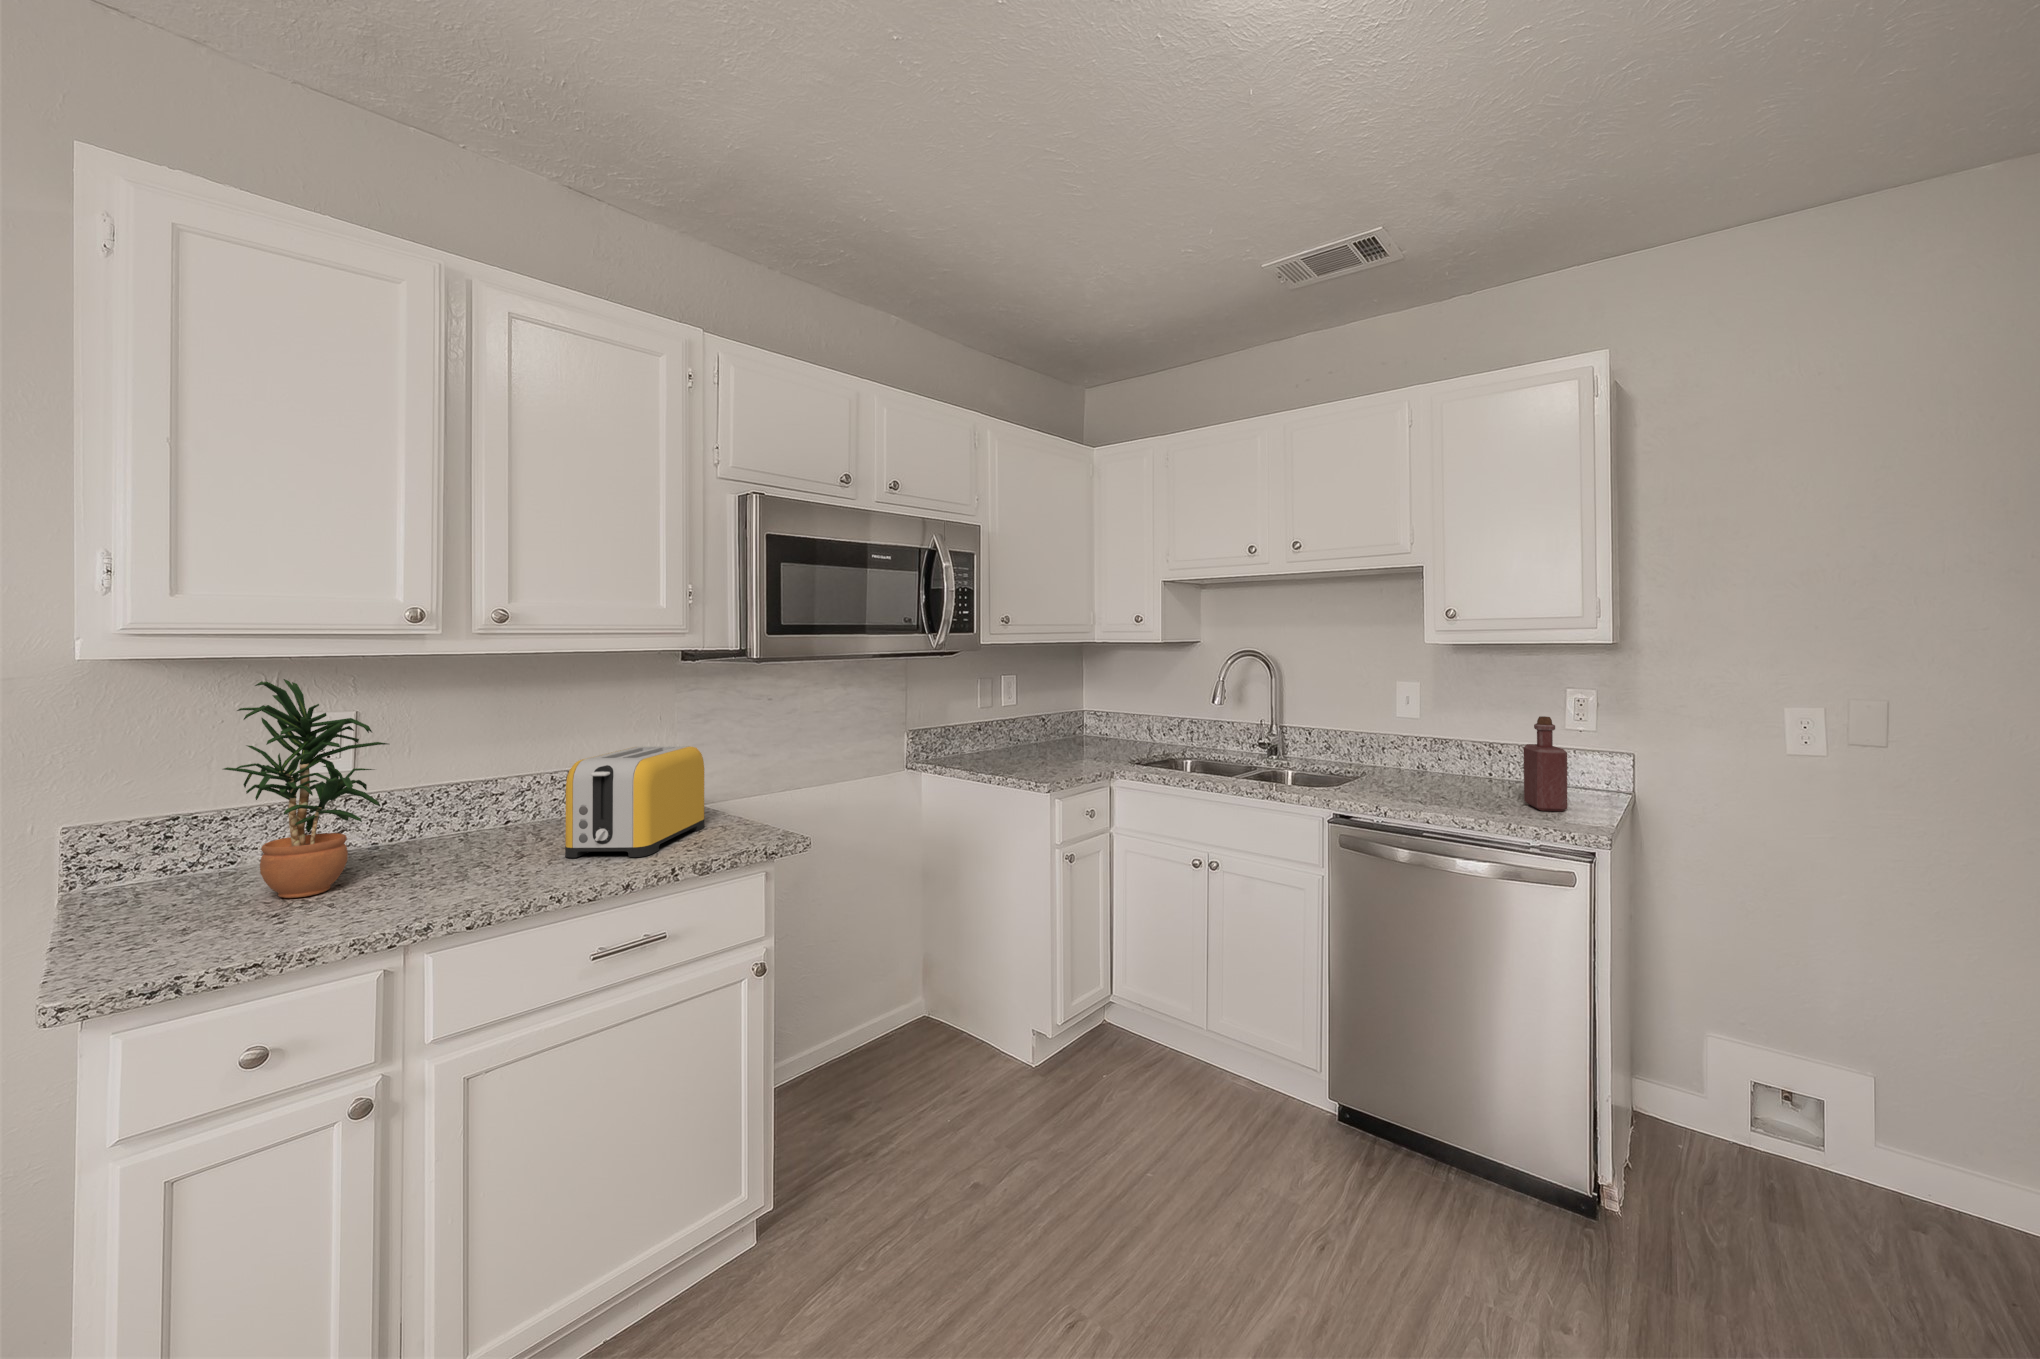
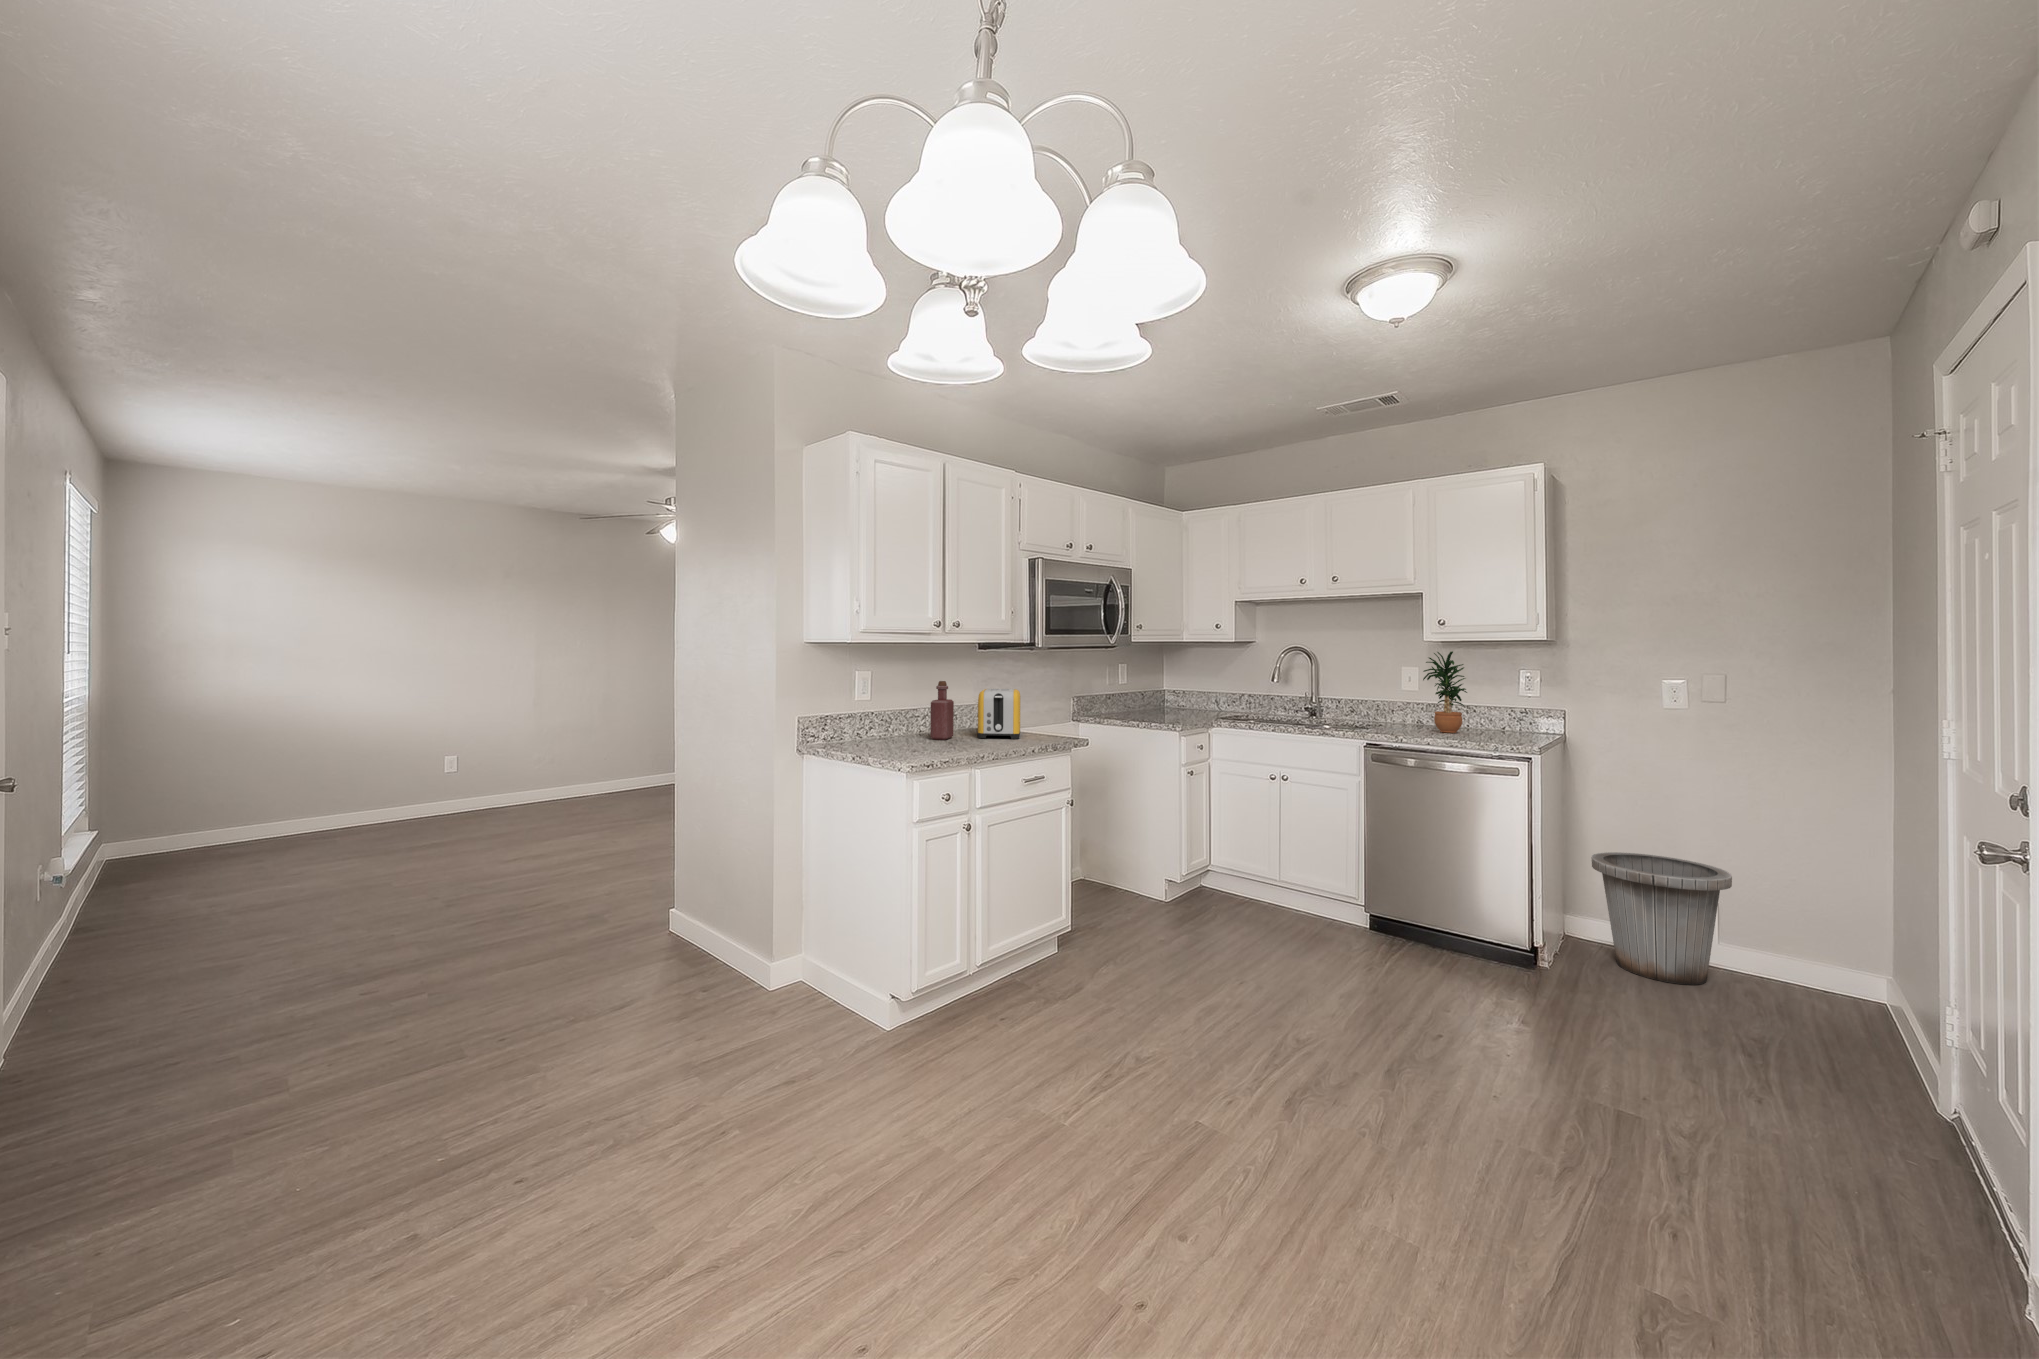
potted plant: present [223,679,388,898] -> present [1423,651,1467,733]
bottle: present [1524,716,1567,811] -> present [930,681,954,740]
trash can: none [1683,992,1921,1252] -> present [1591,852,1732,985]

